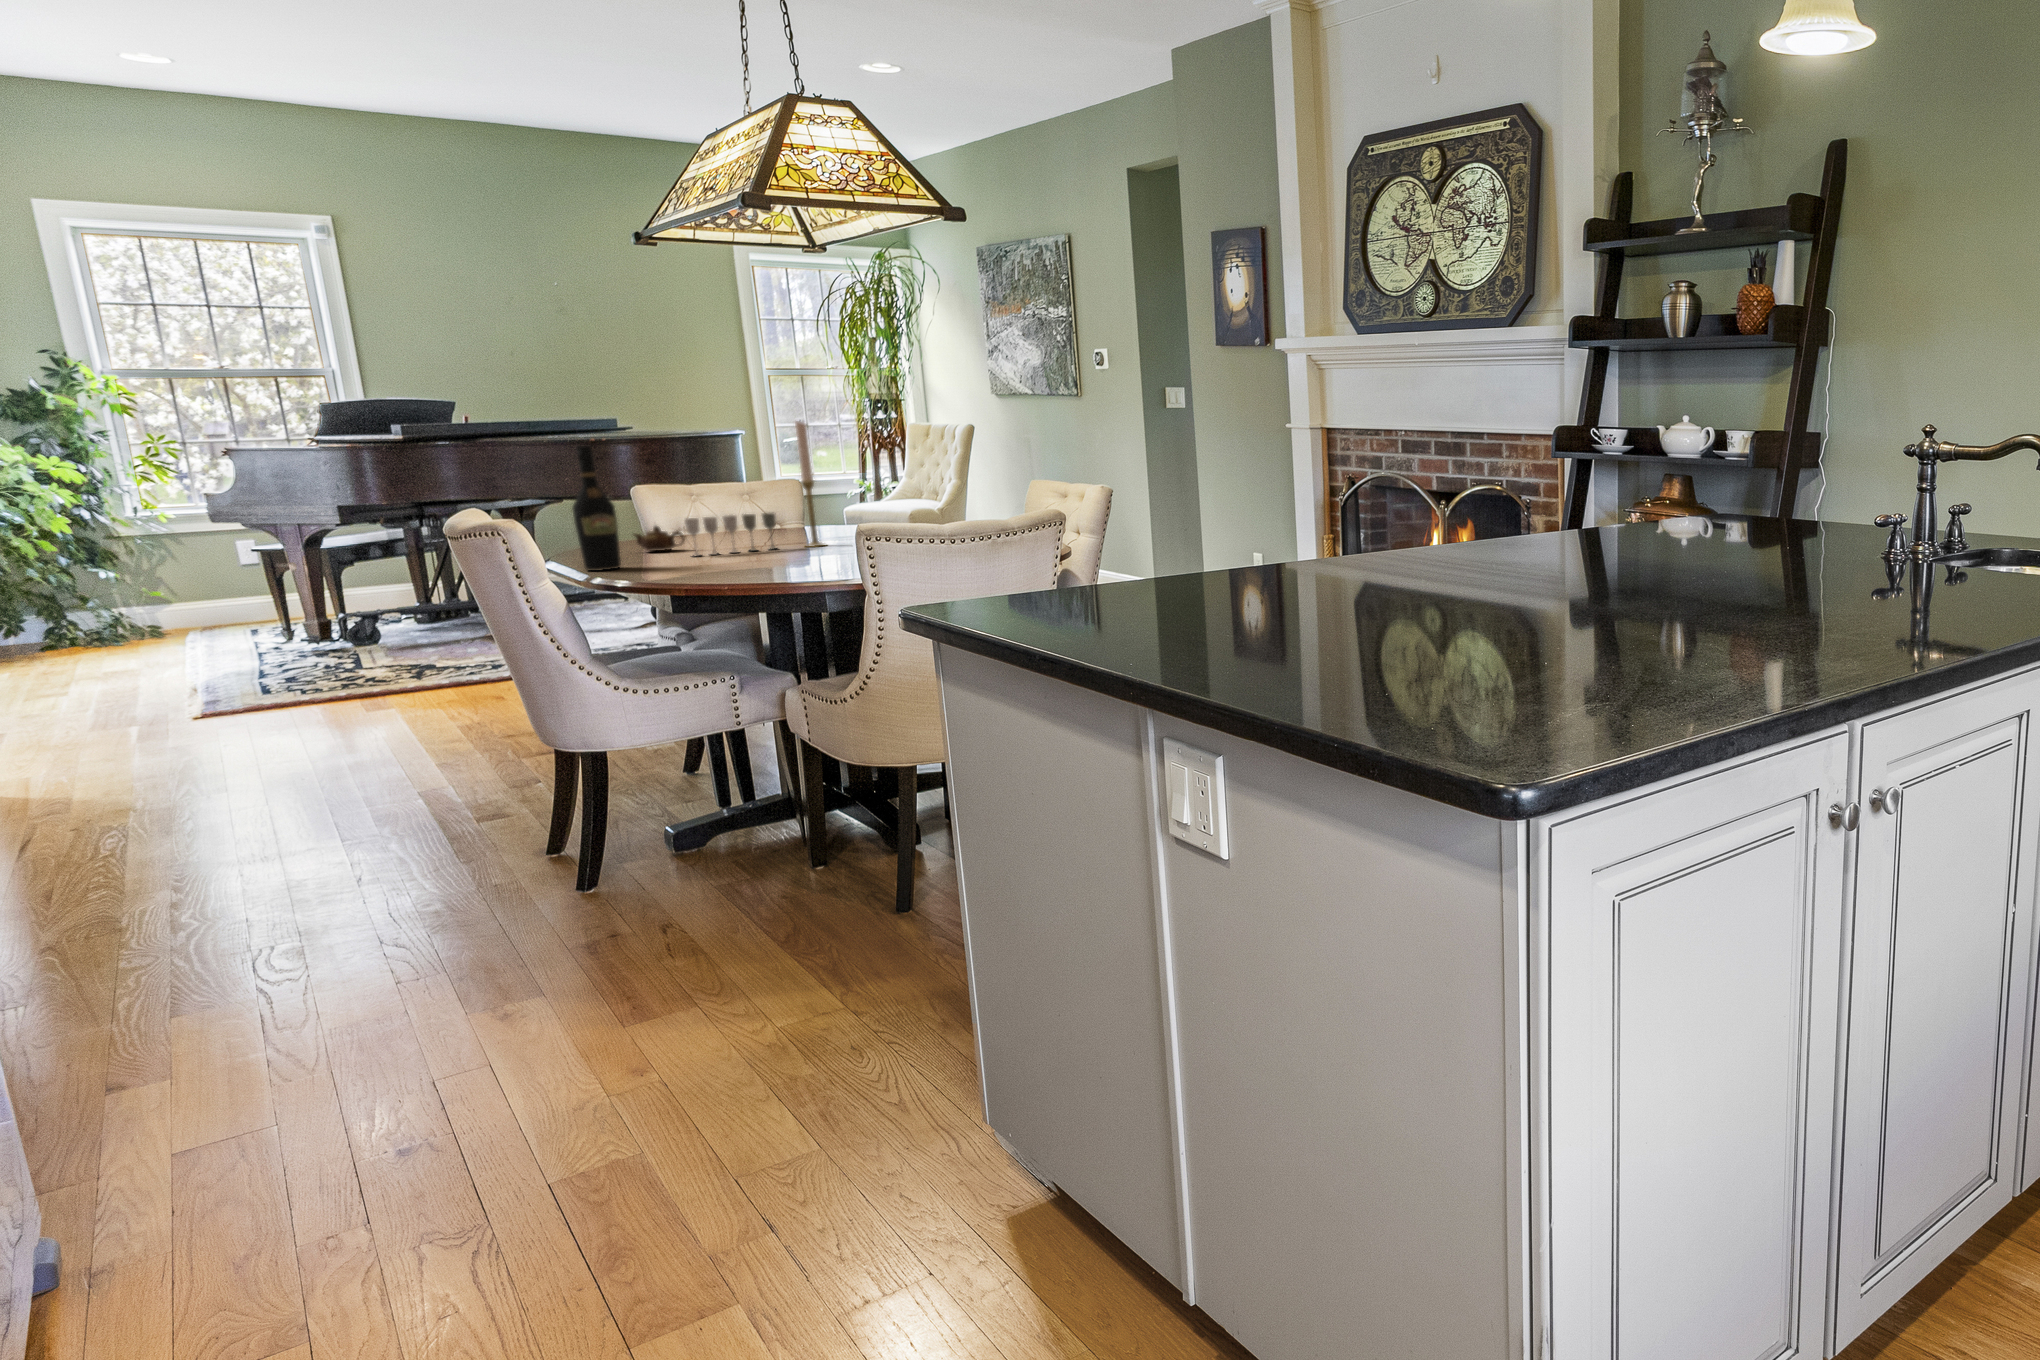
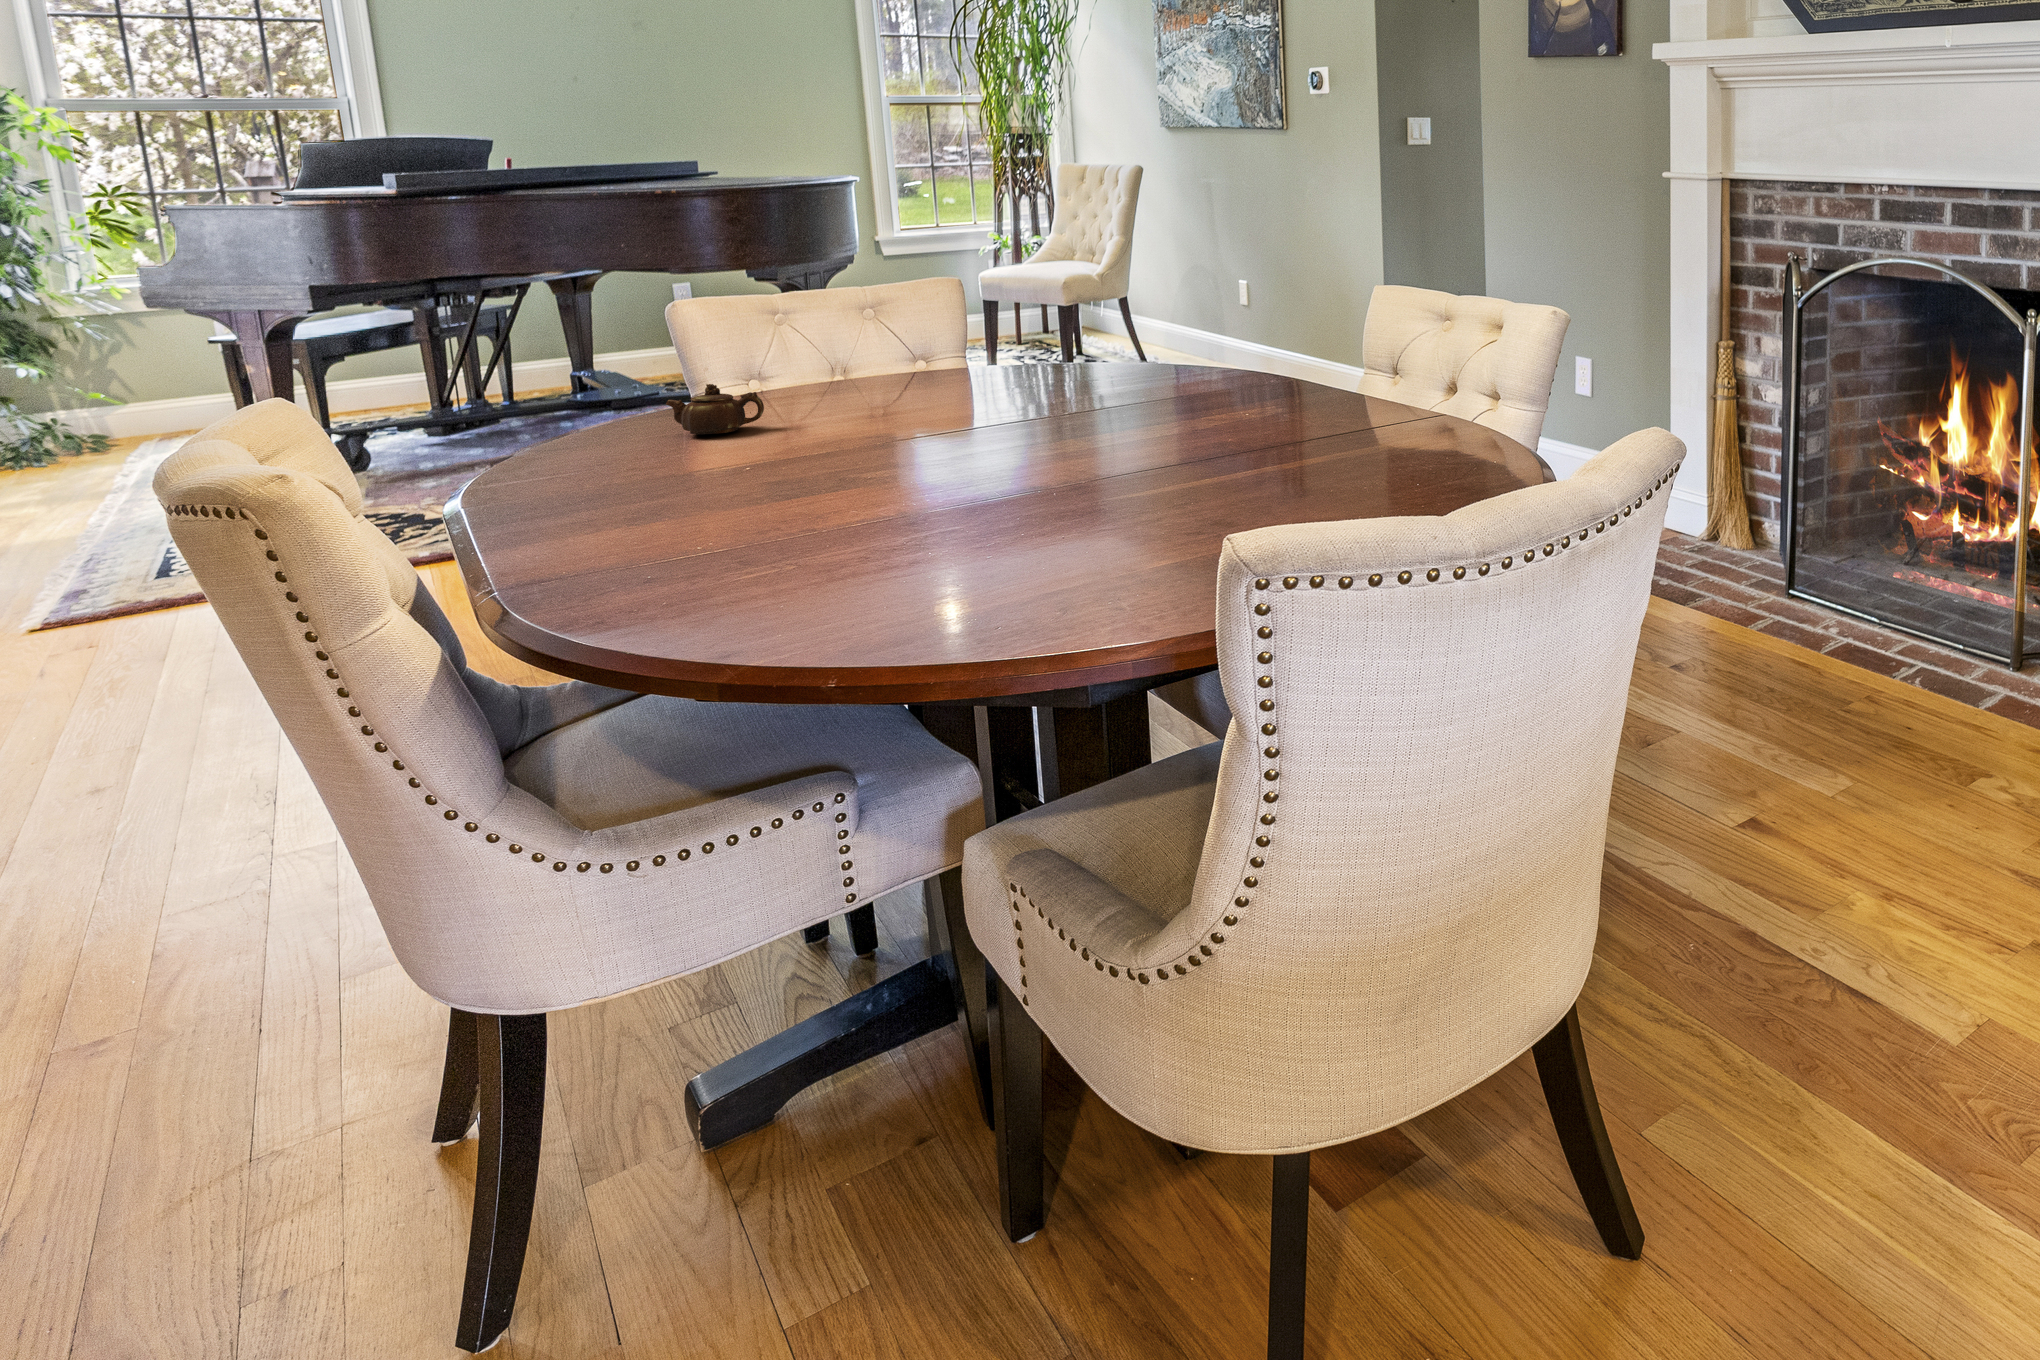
candlestick: present [795,421,824,547] -> none [971,182,1022,421]
wine bottle: present [572,446,621,571] -> none [526,248,627,514]
wine glass: present [685,513,776,557] -> none [760,359,936,455]

